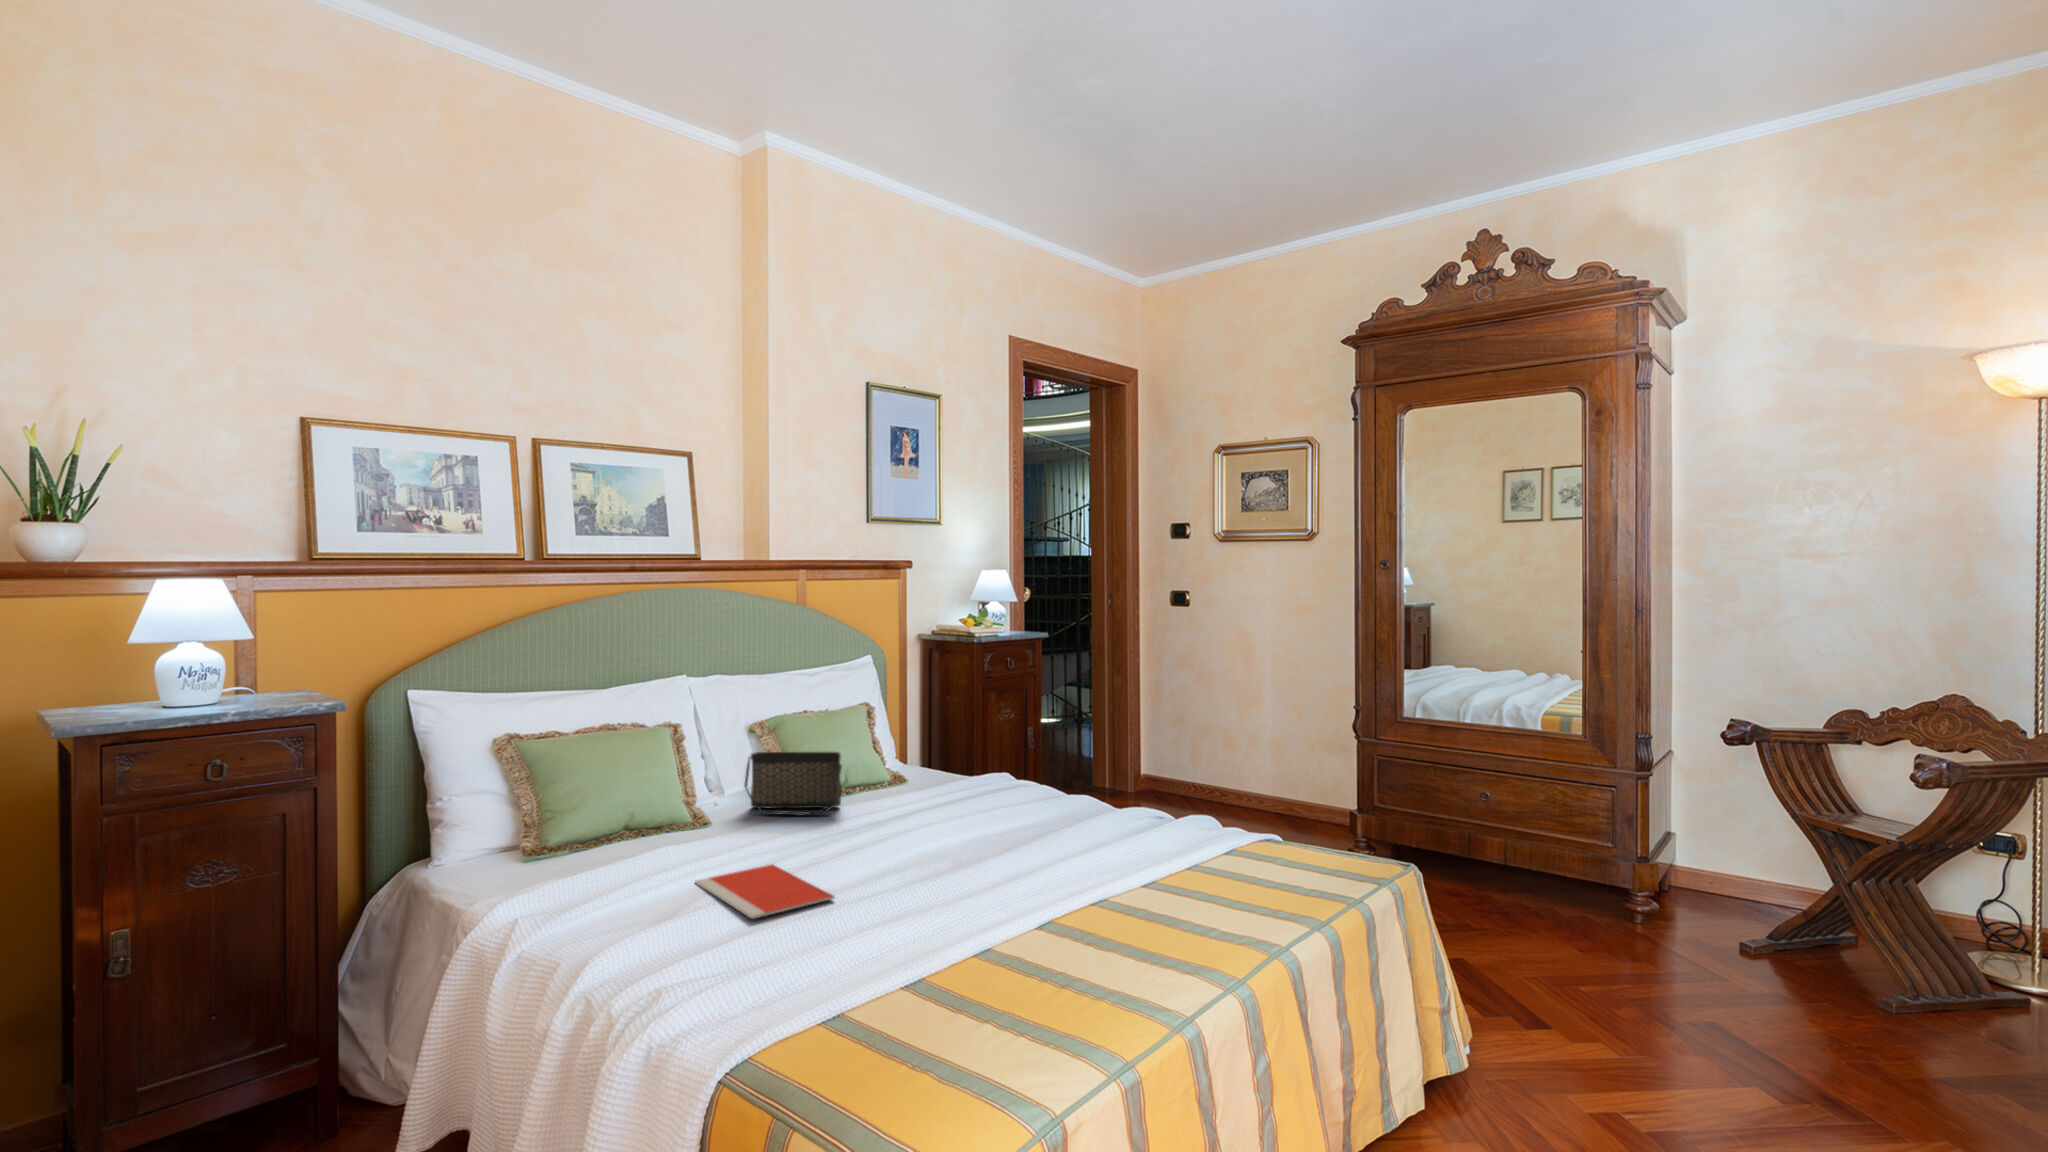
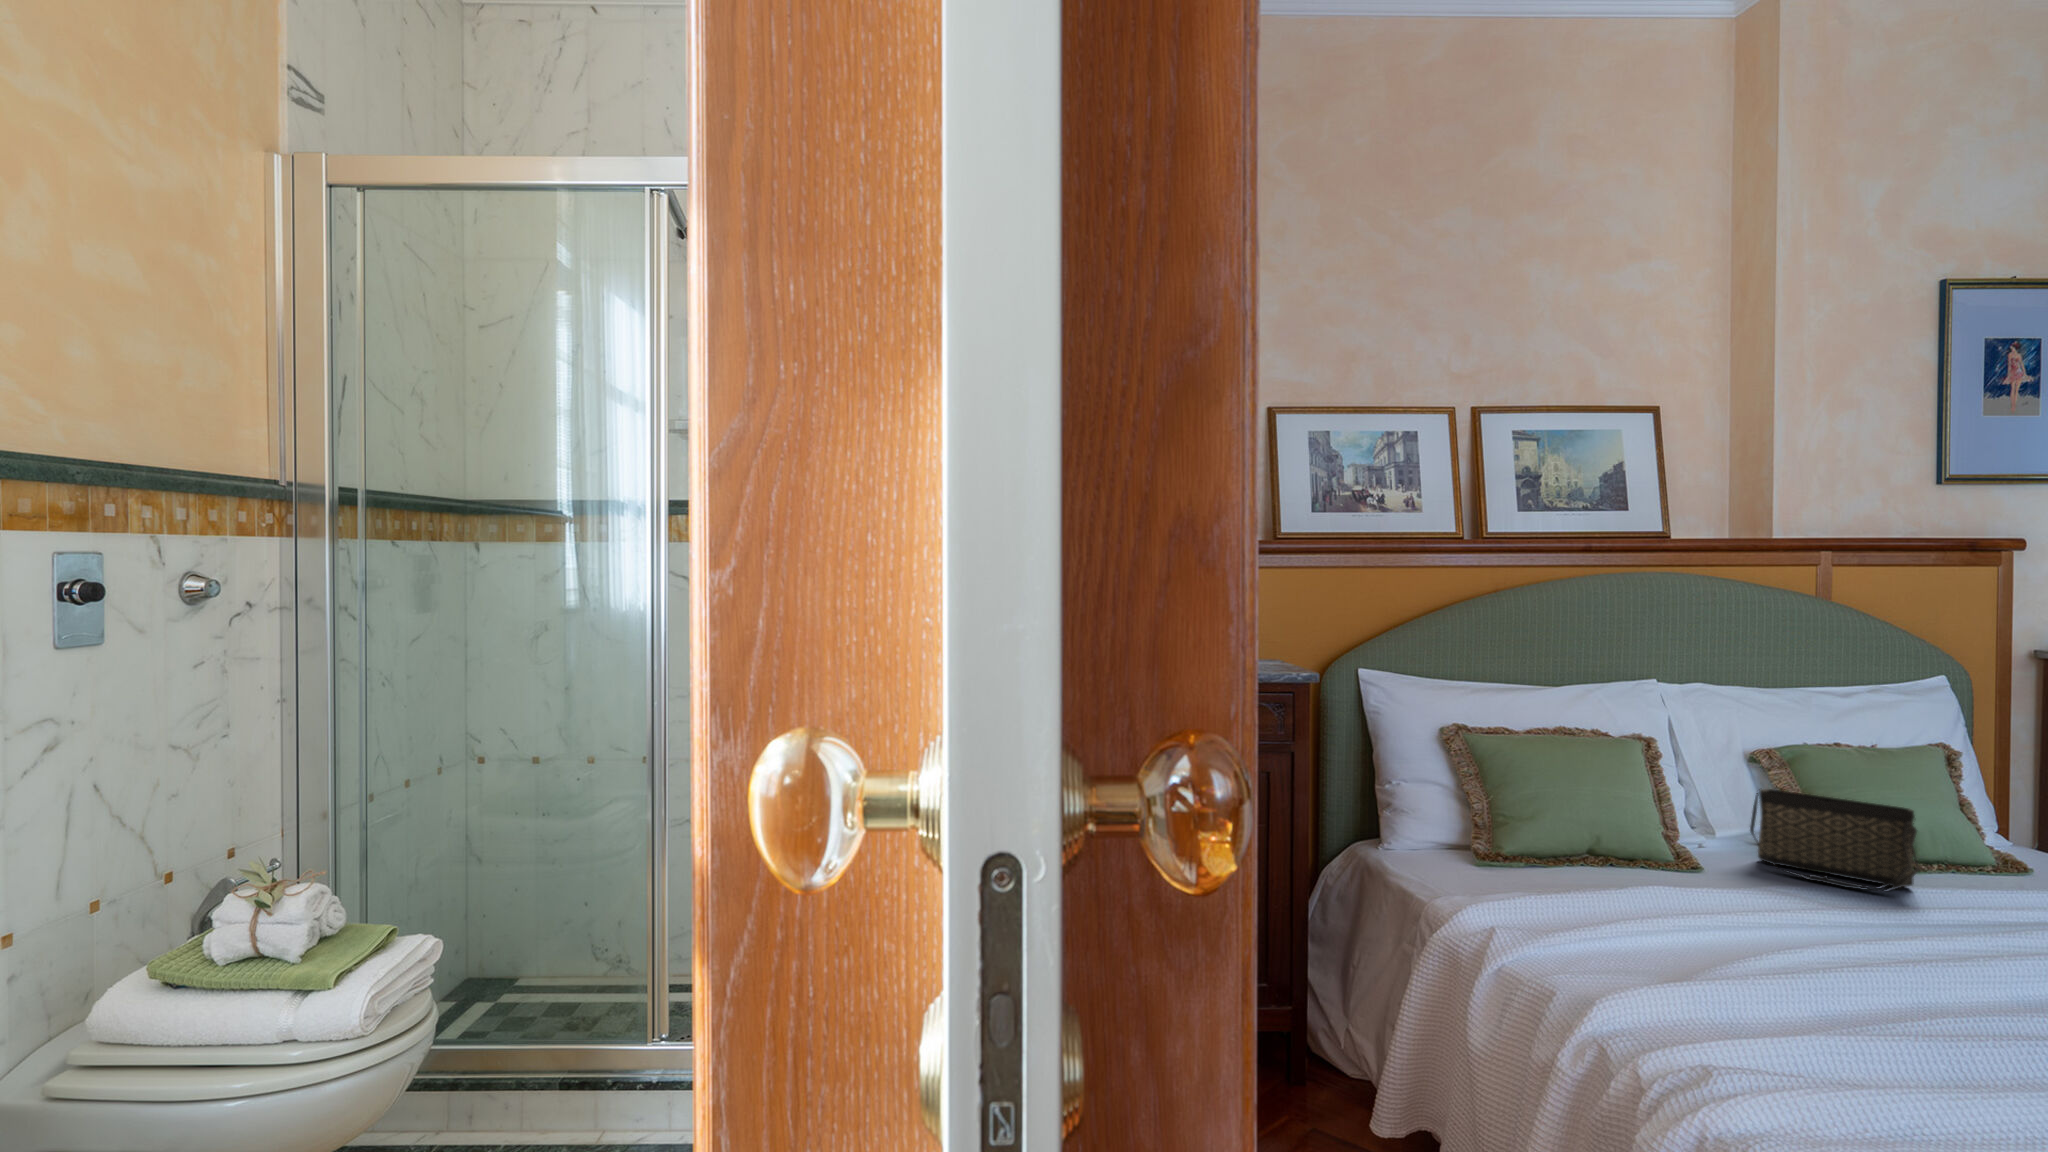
notebook: present [695,865,834,919] -> none [1696,941,1940,1027]

